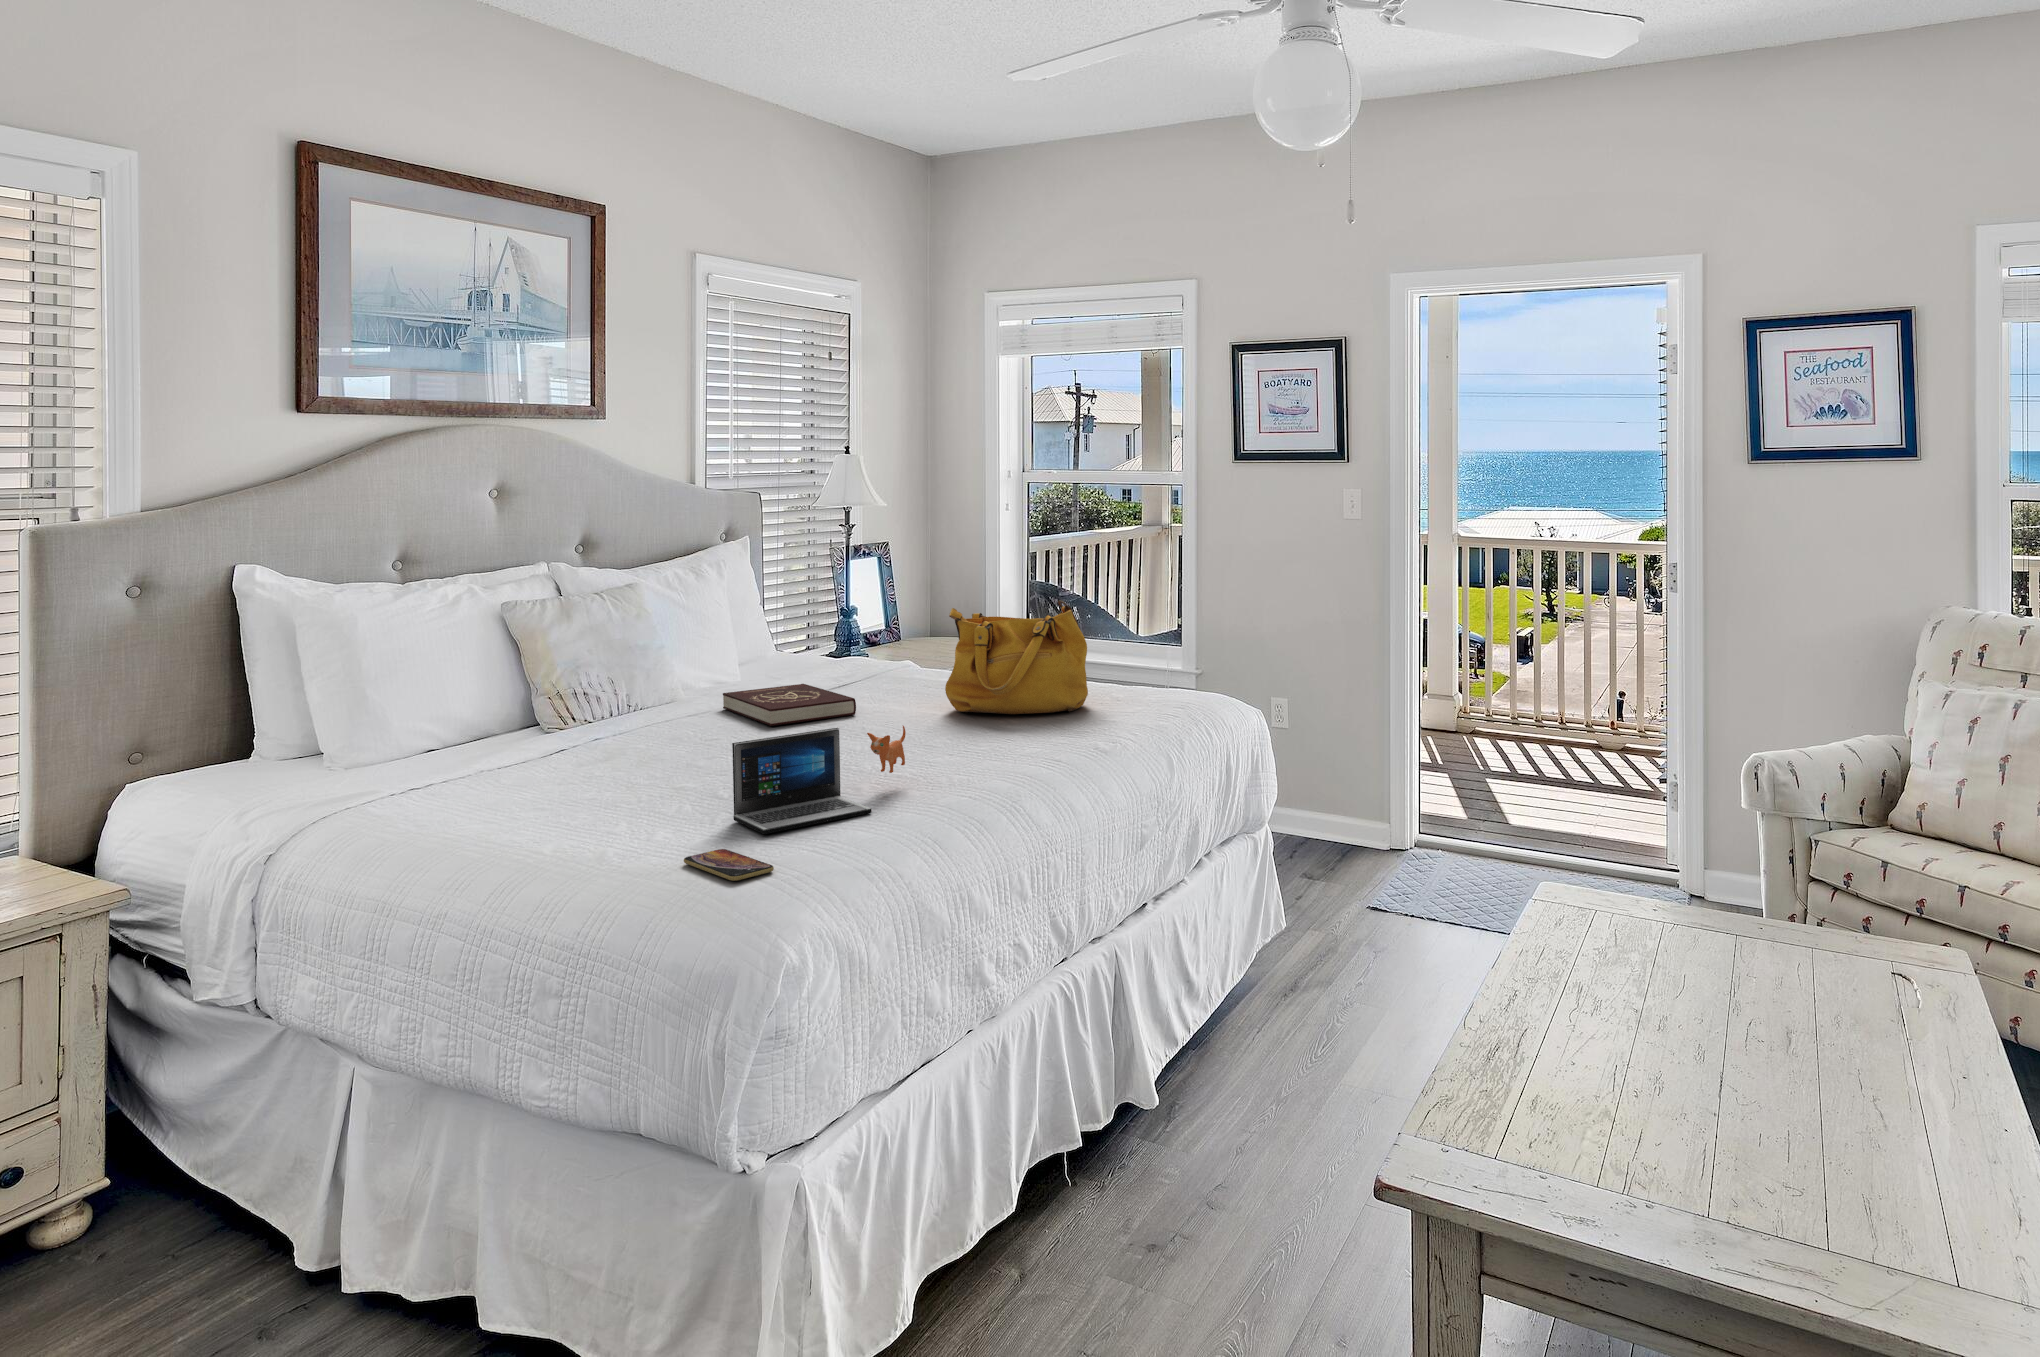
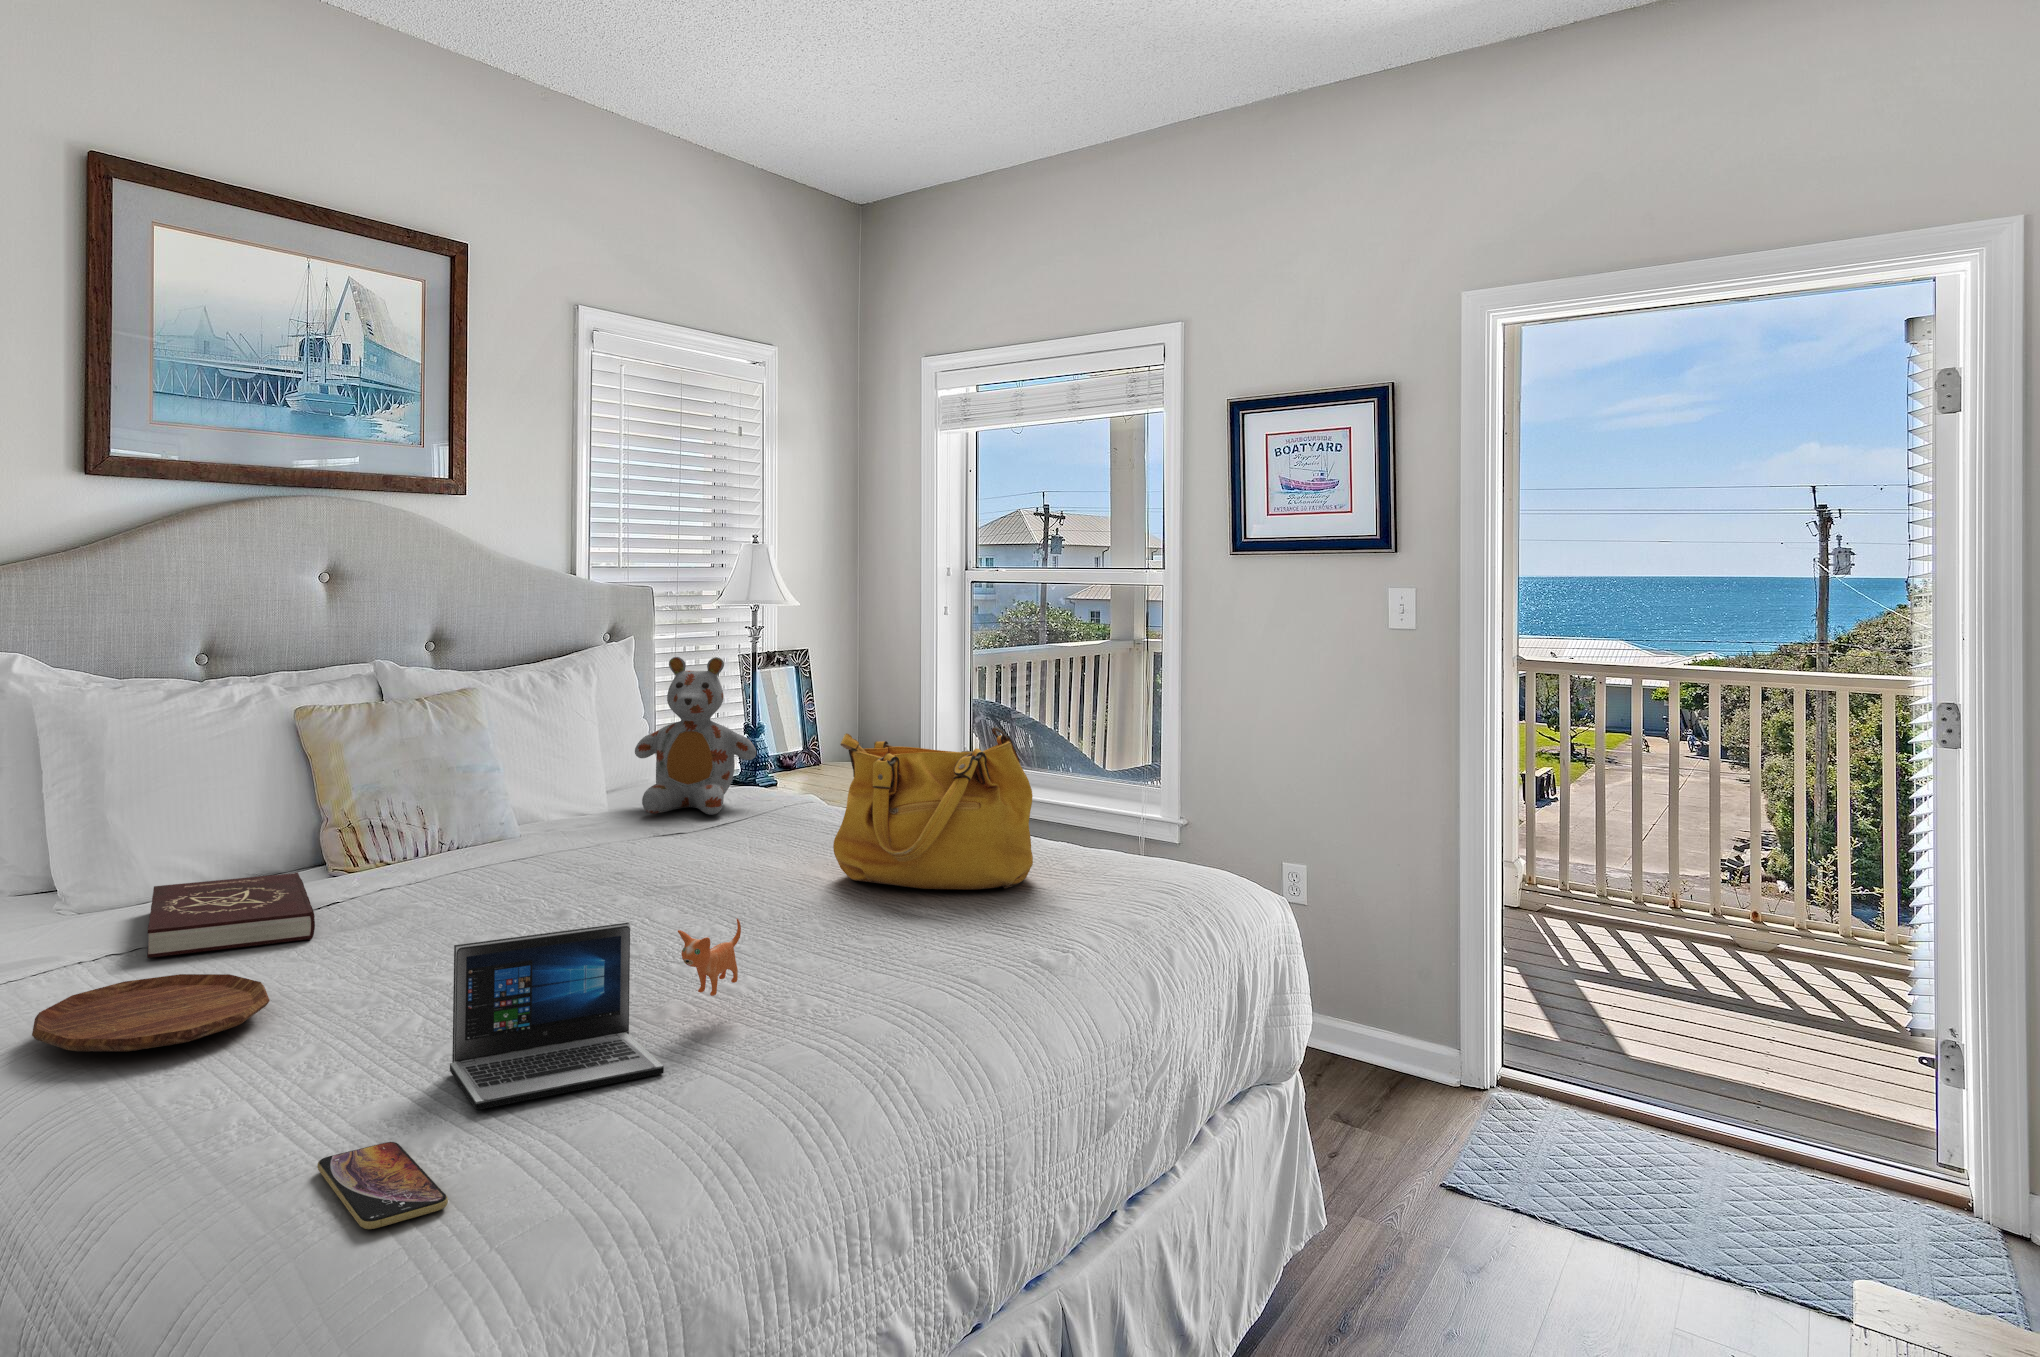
stuffed bear: none [769,554,869,677] -> present [635,657,756,815]
book: present [723,684,856,726] -> present [147,872,315,958]
tray: none [426,783,586,826] -> present [32,974,270,1051]

